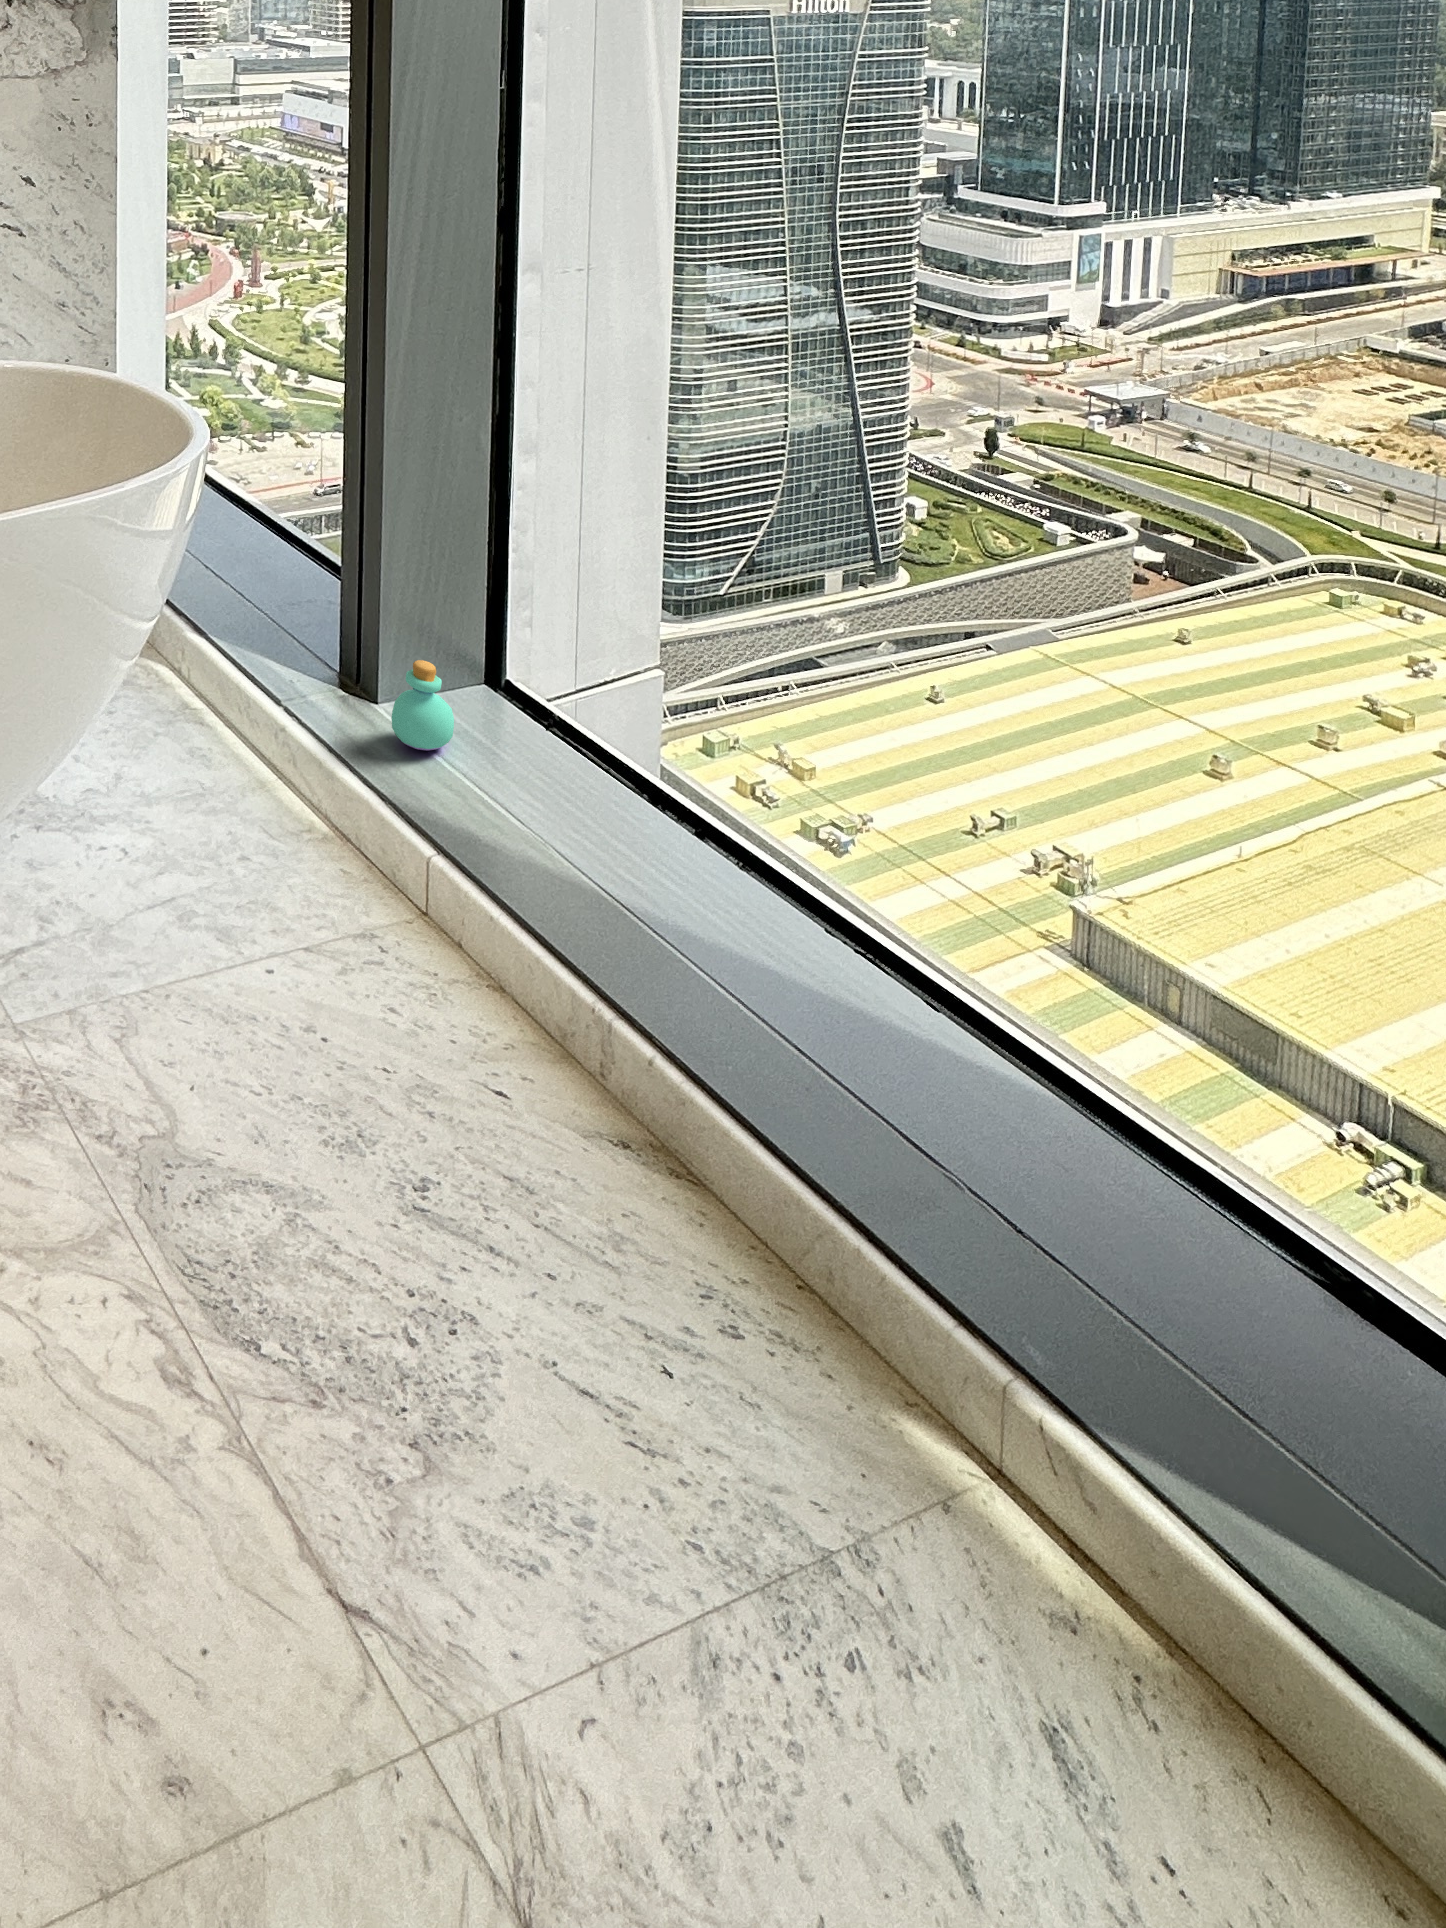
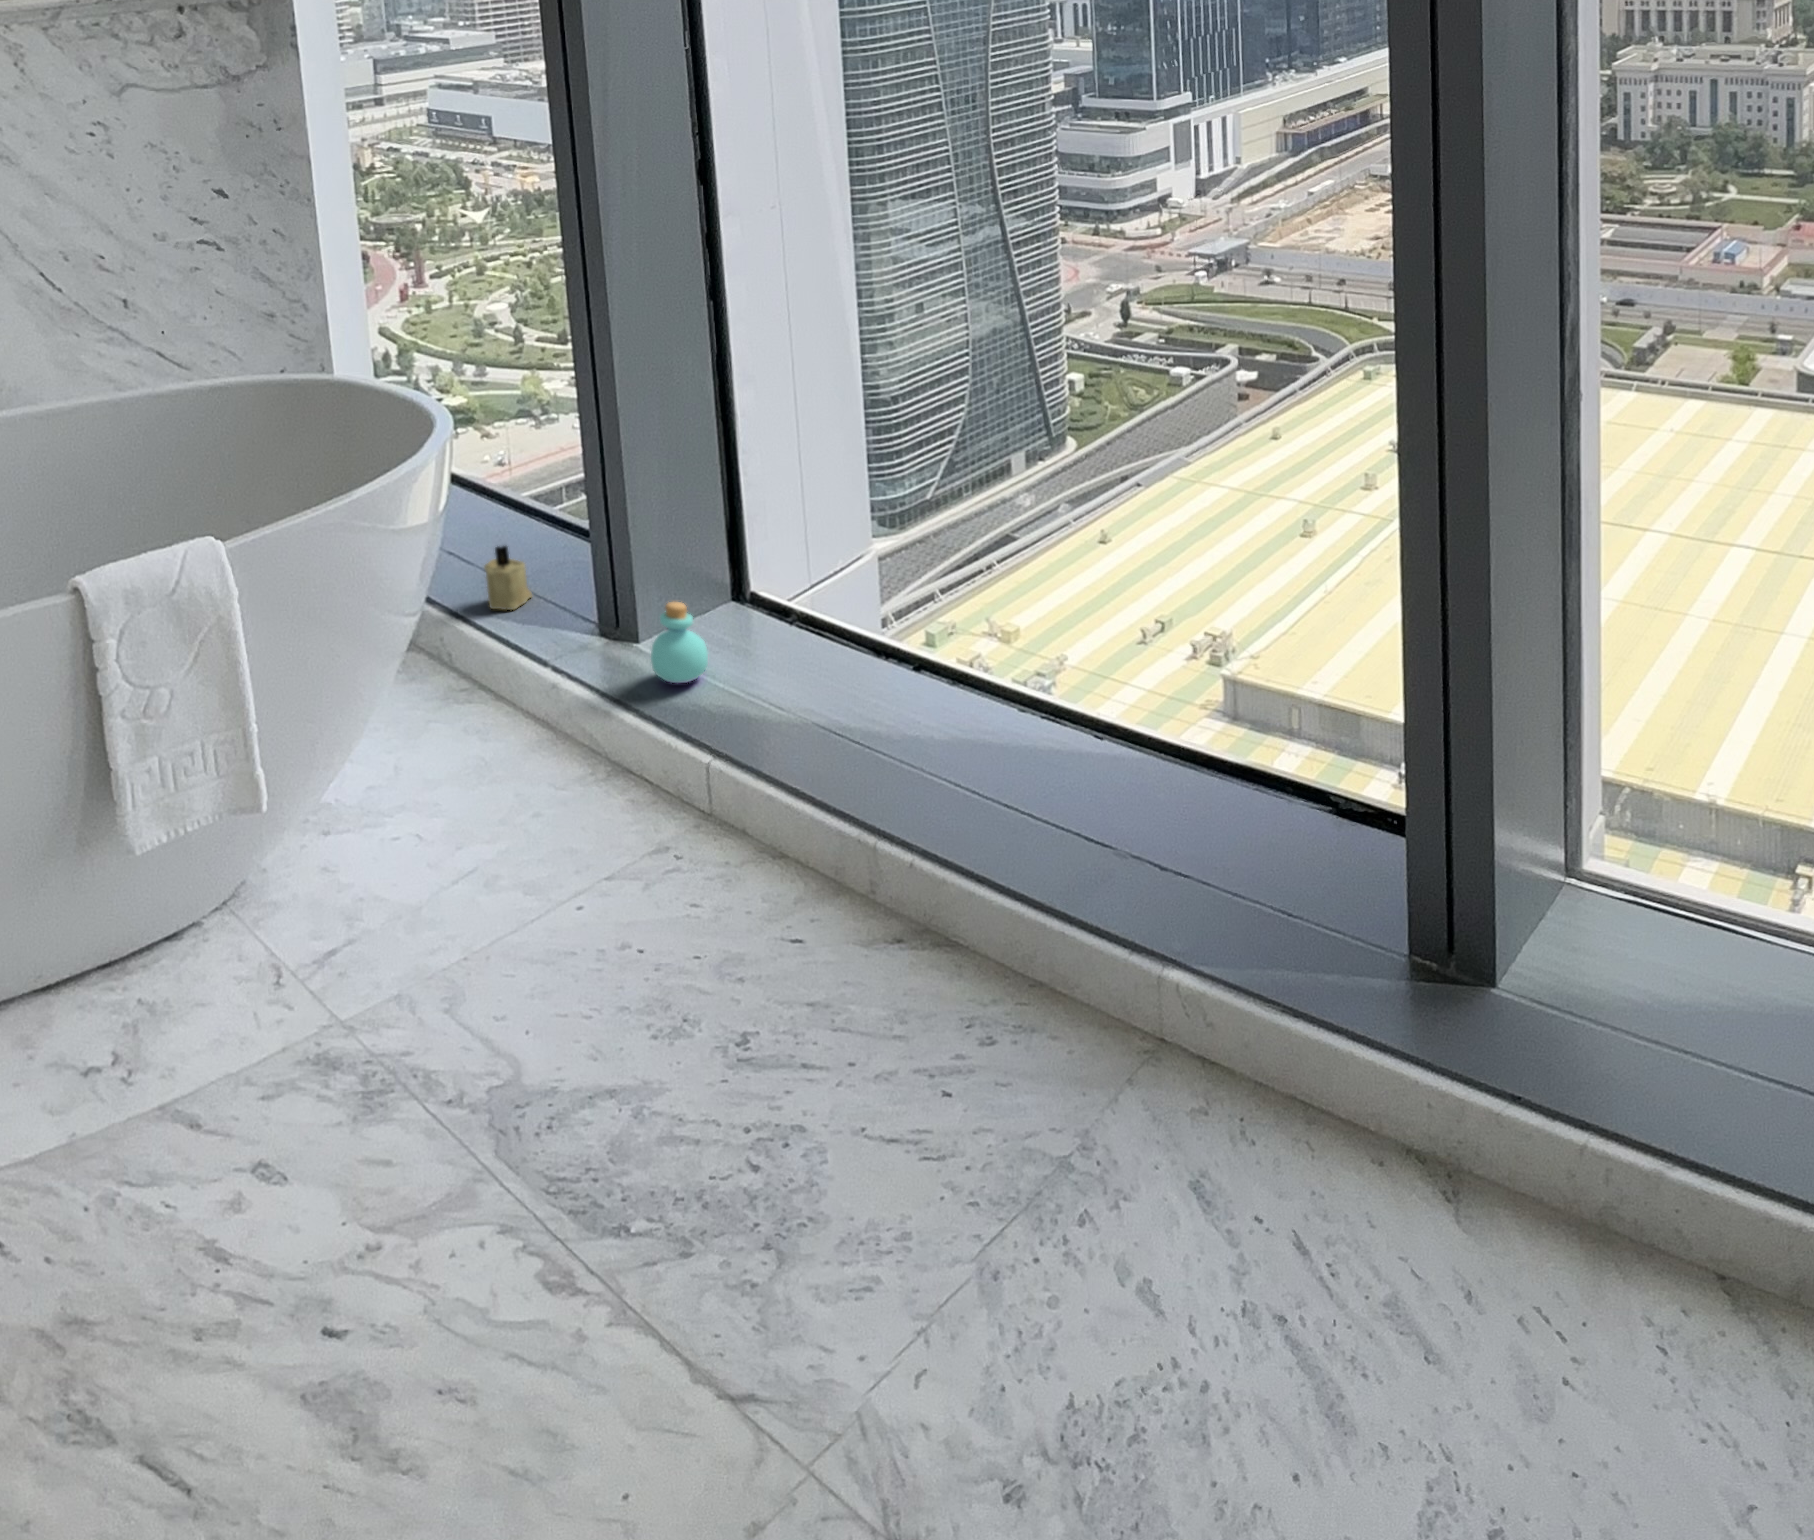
candle: none [234,559,280,629] -> present [484,546,532,610]

